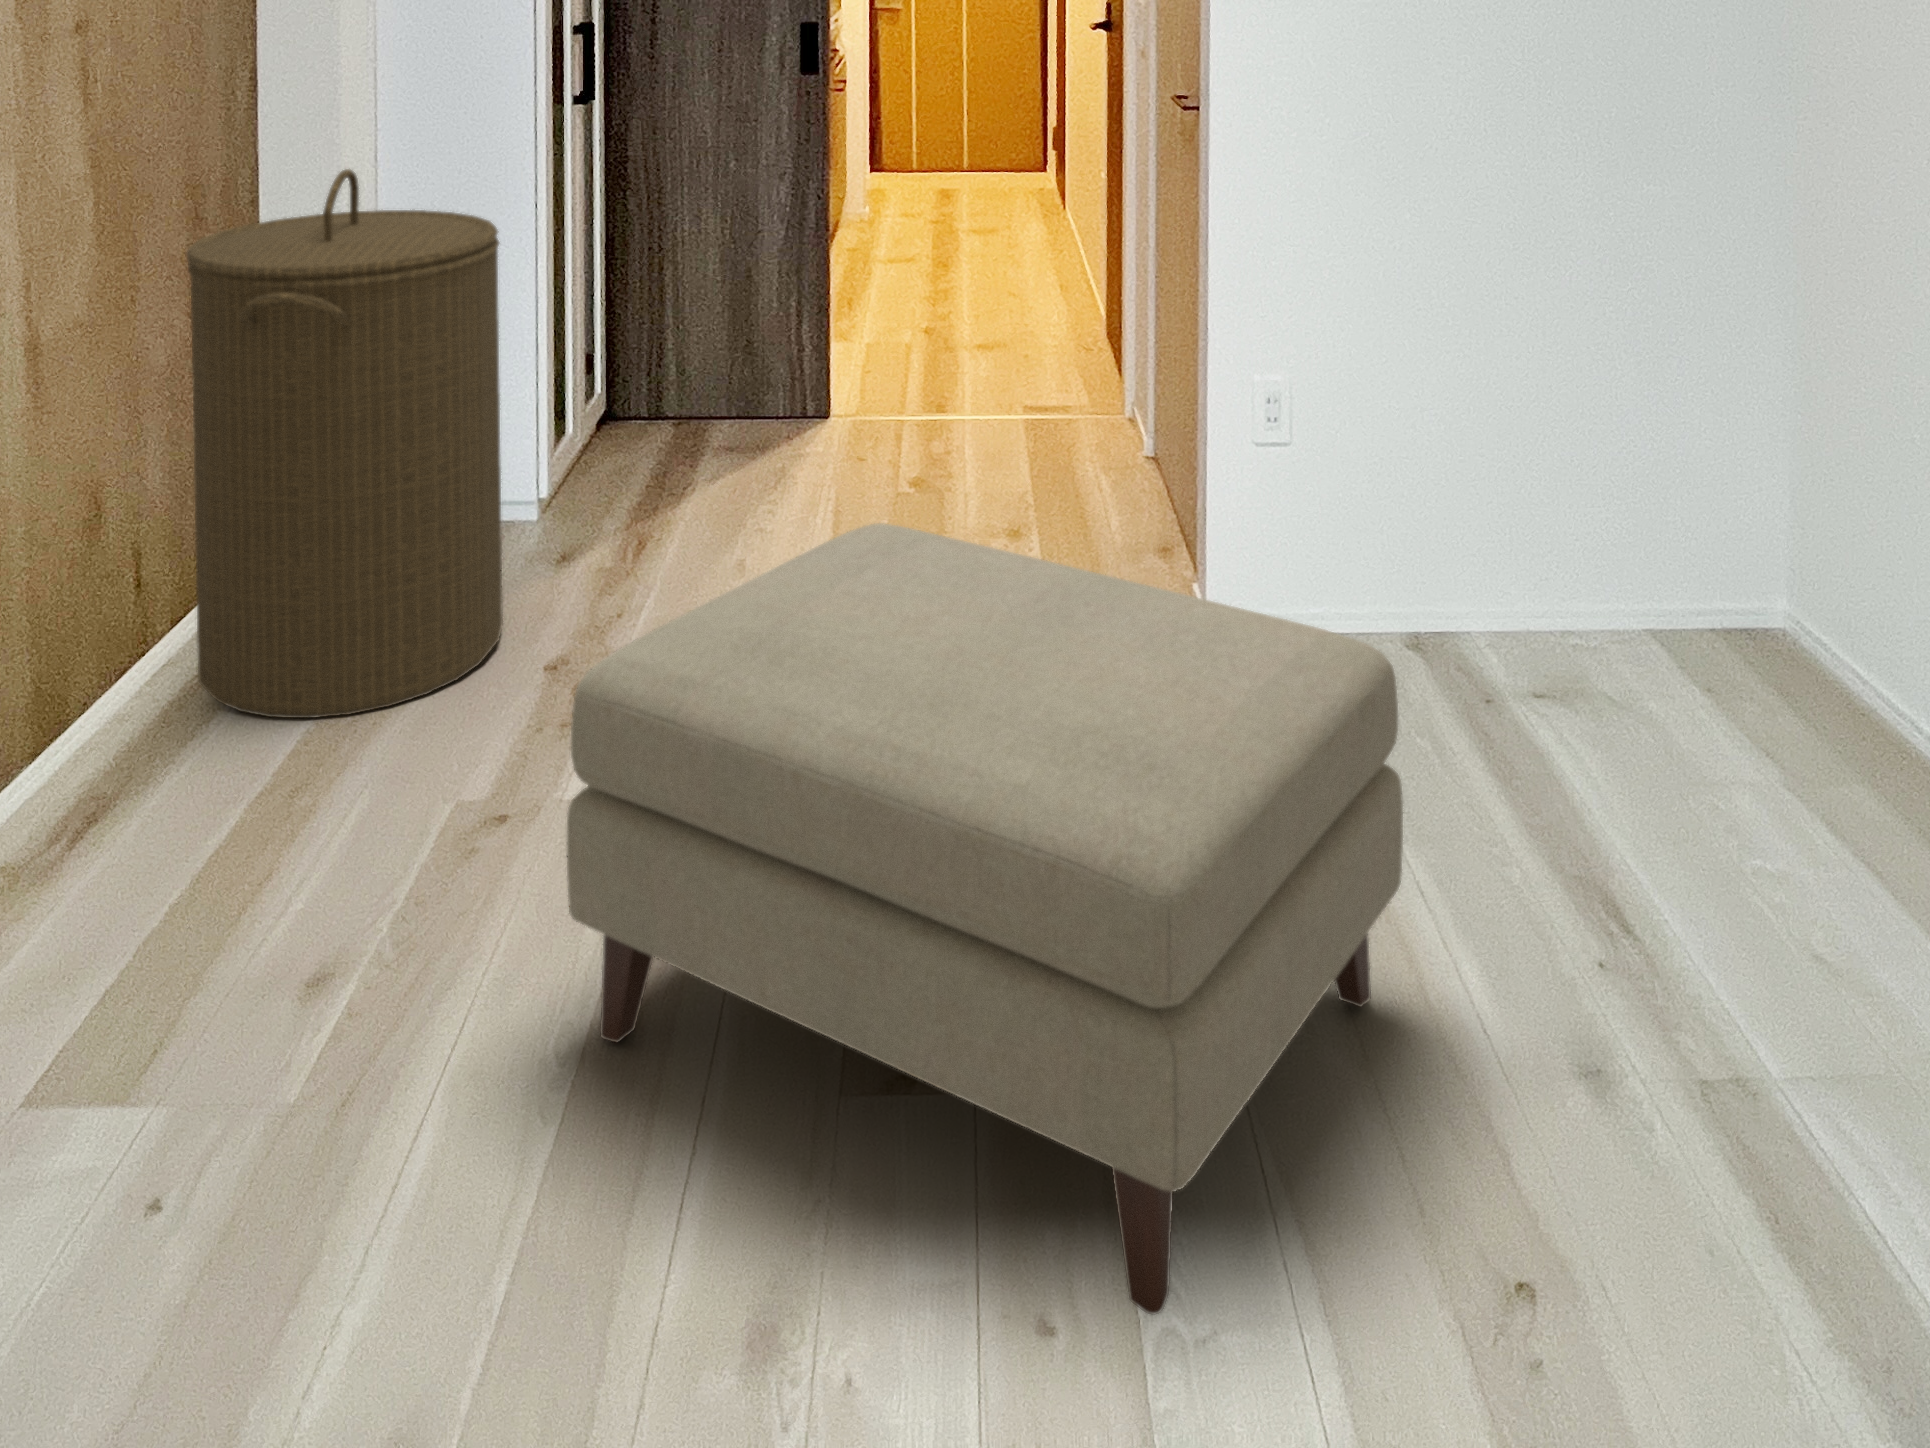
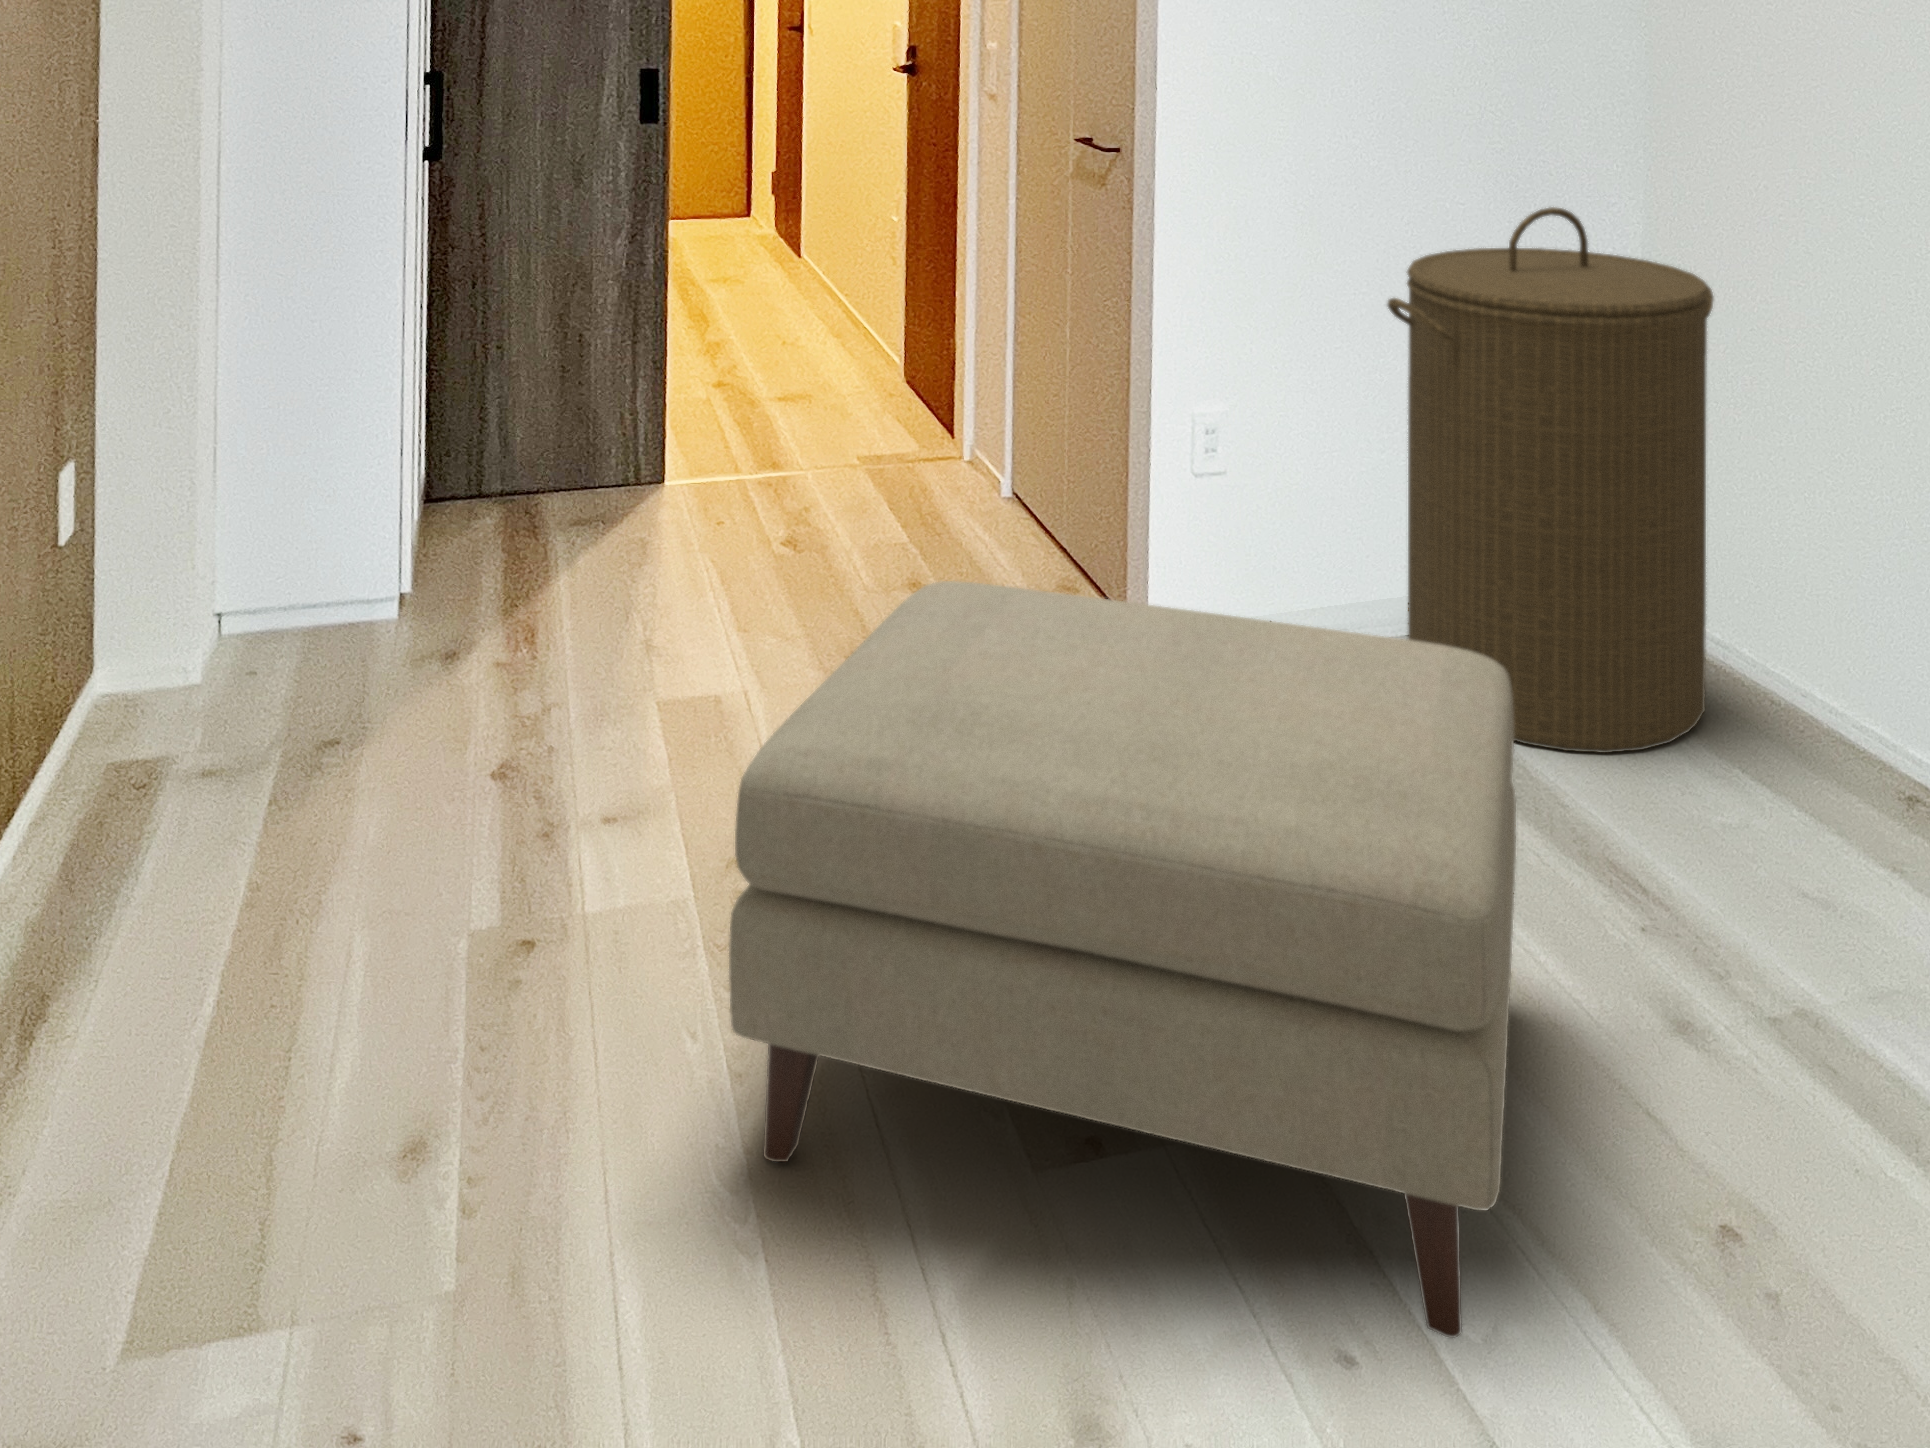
laundry hamper: present [187,169,503,718] -> present [1388,207,1714,753]

